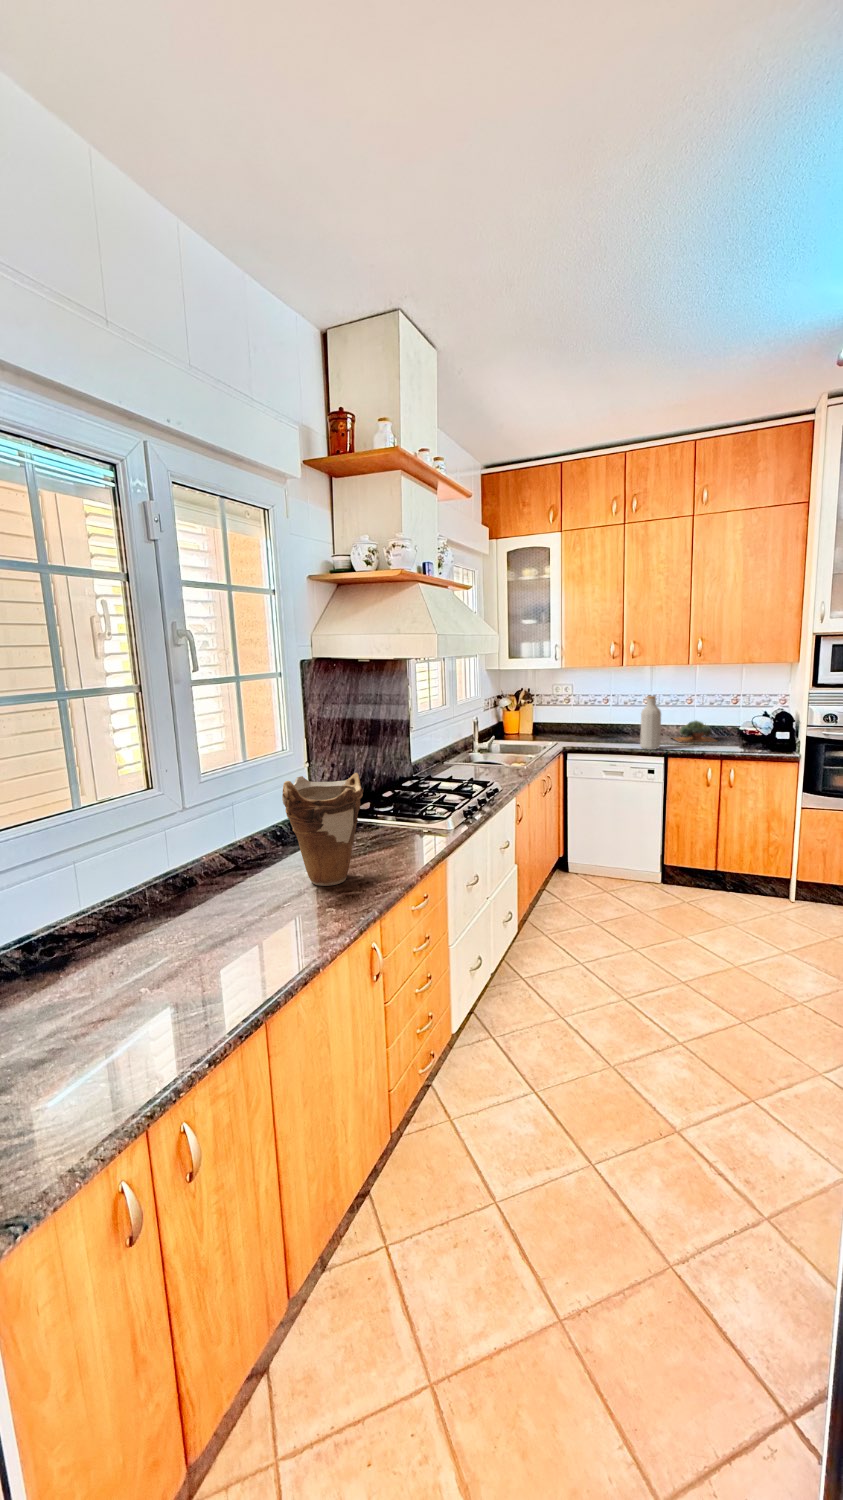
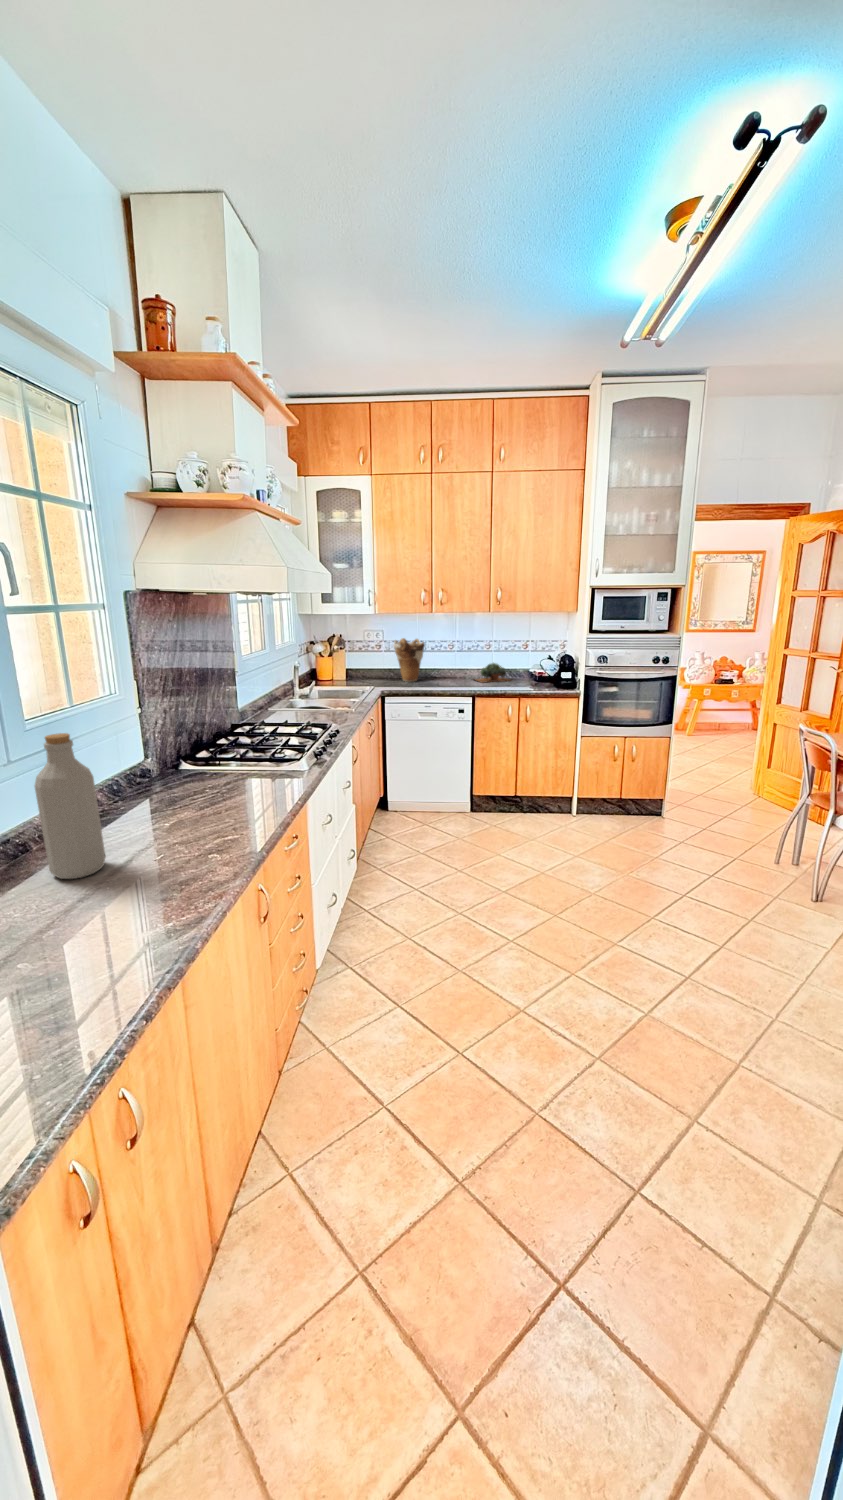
bottle: present [640,696,661,750] -> present [35,733,105,879]
vase: present [282,773,363,886] -> present [393,638,425,682]

